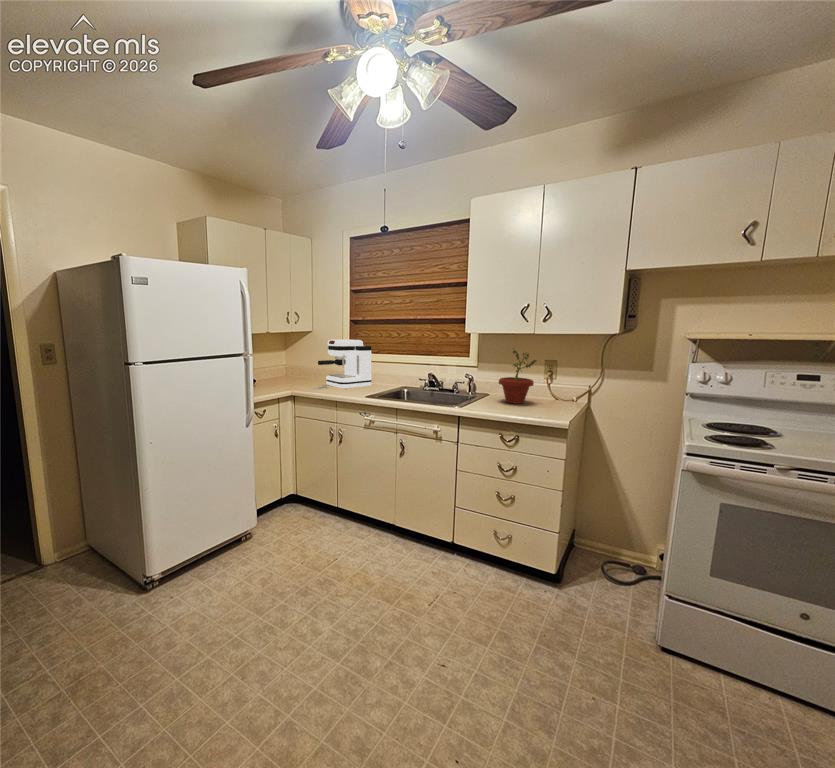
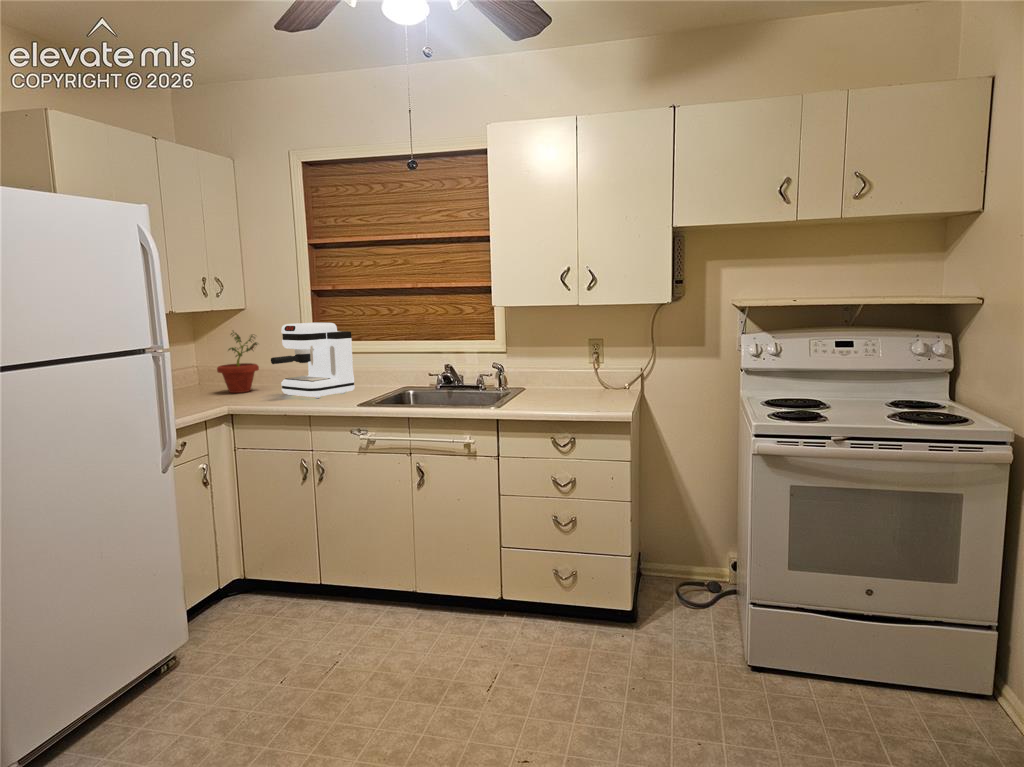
potted plant: present [499,350,536,404] -> present [217,332,259,393]

